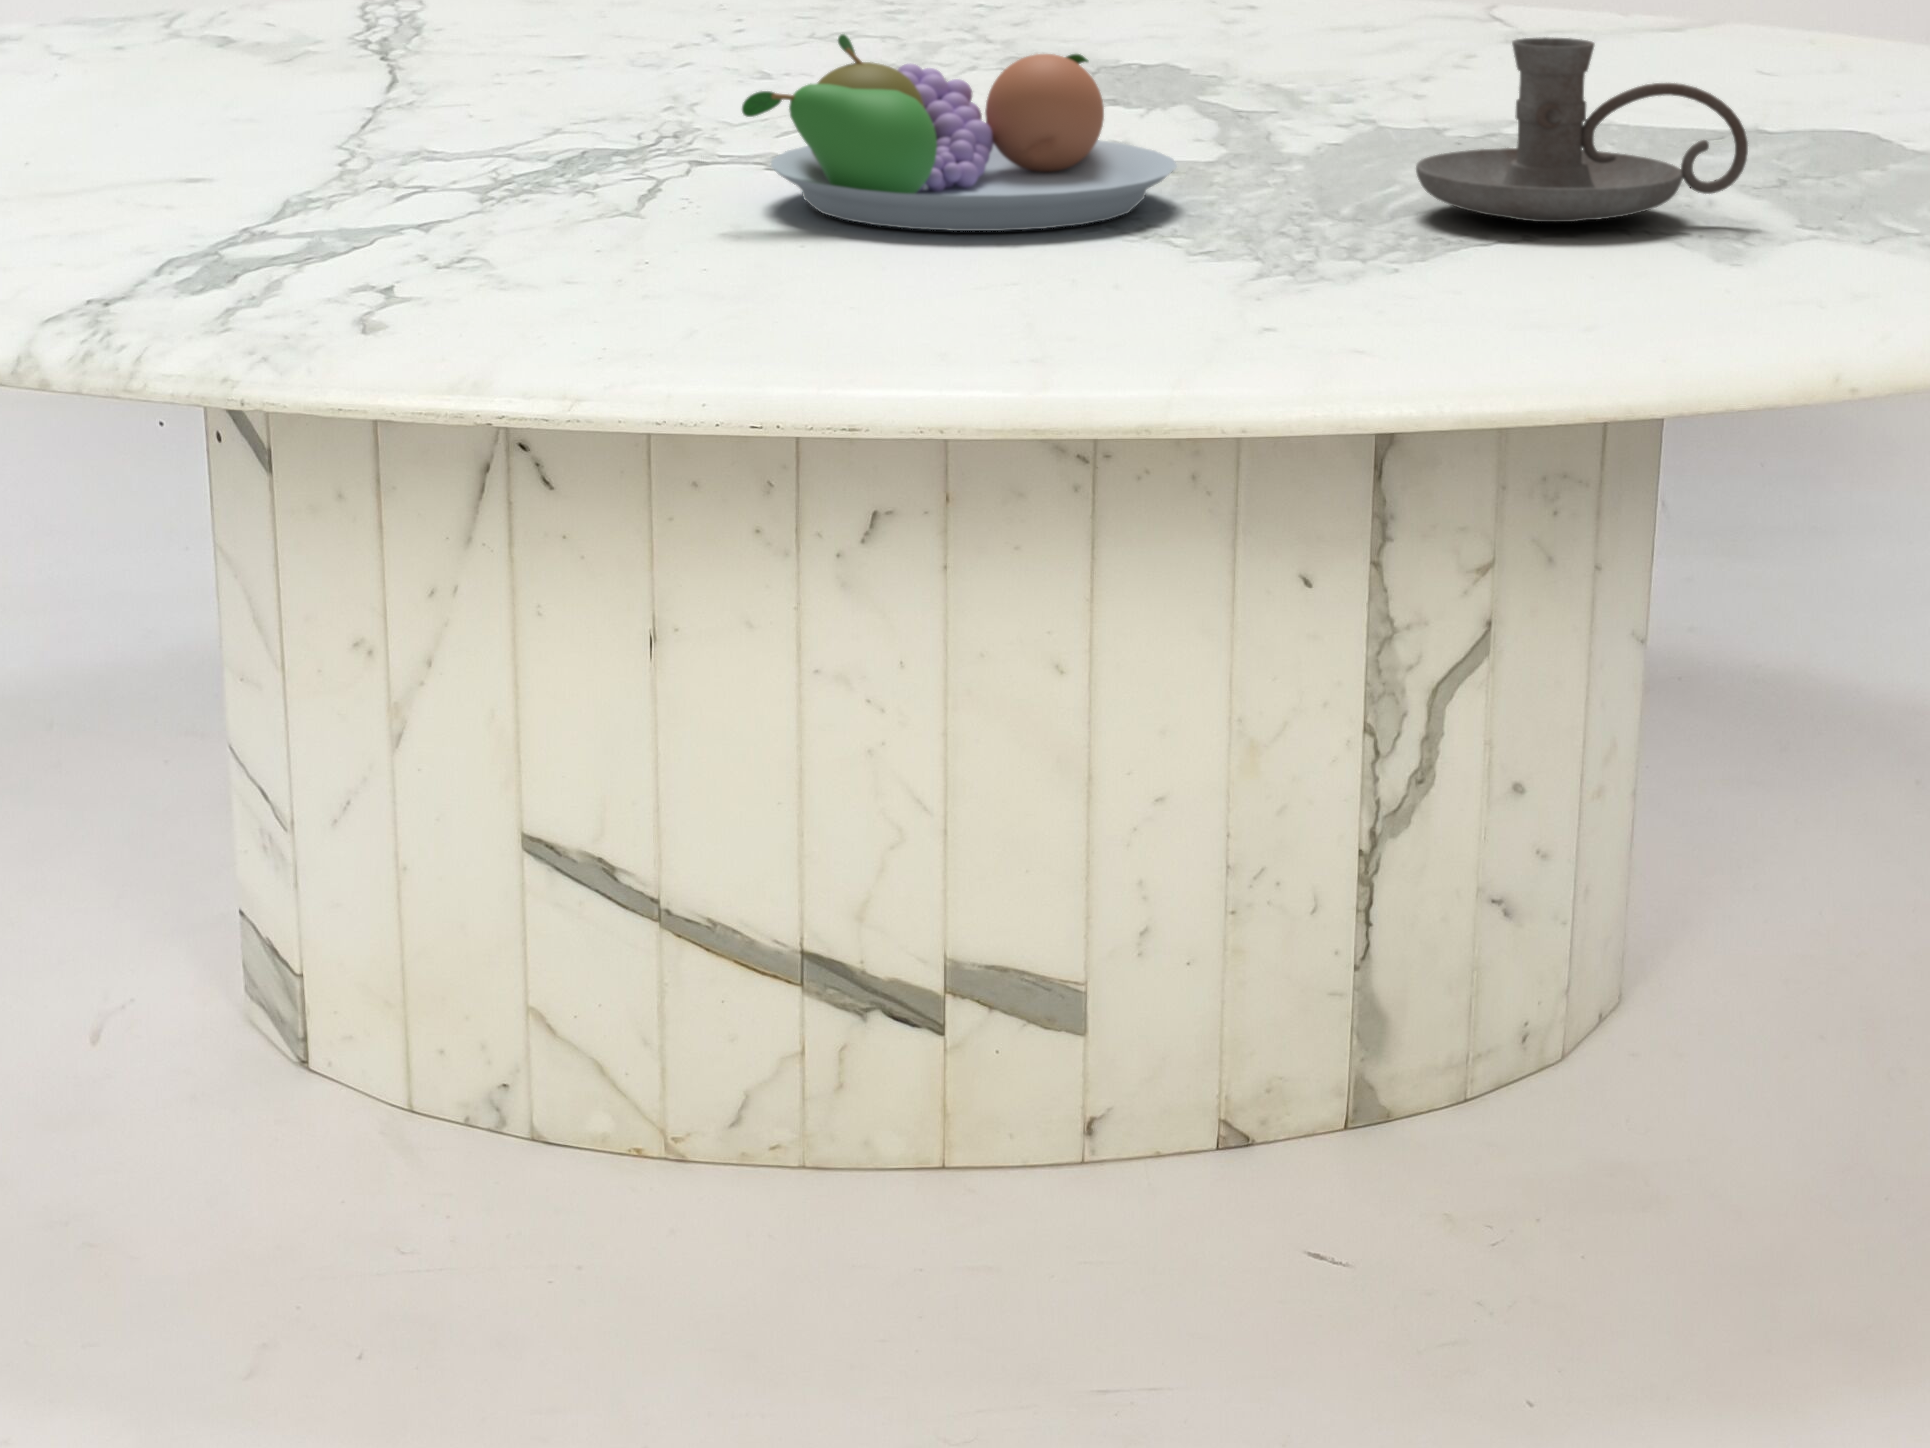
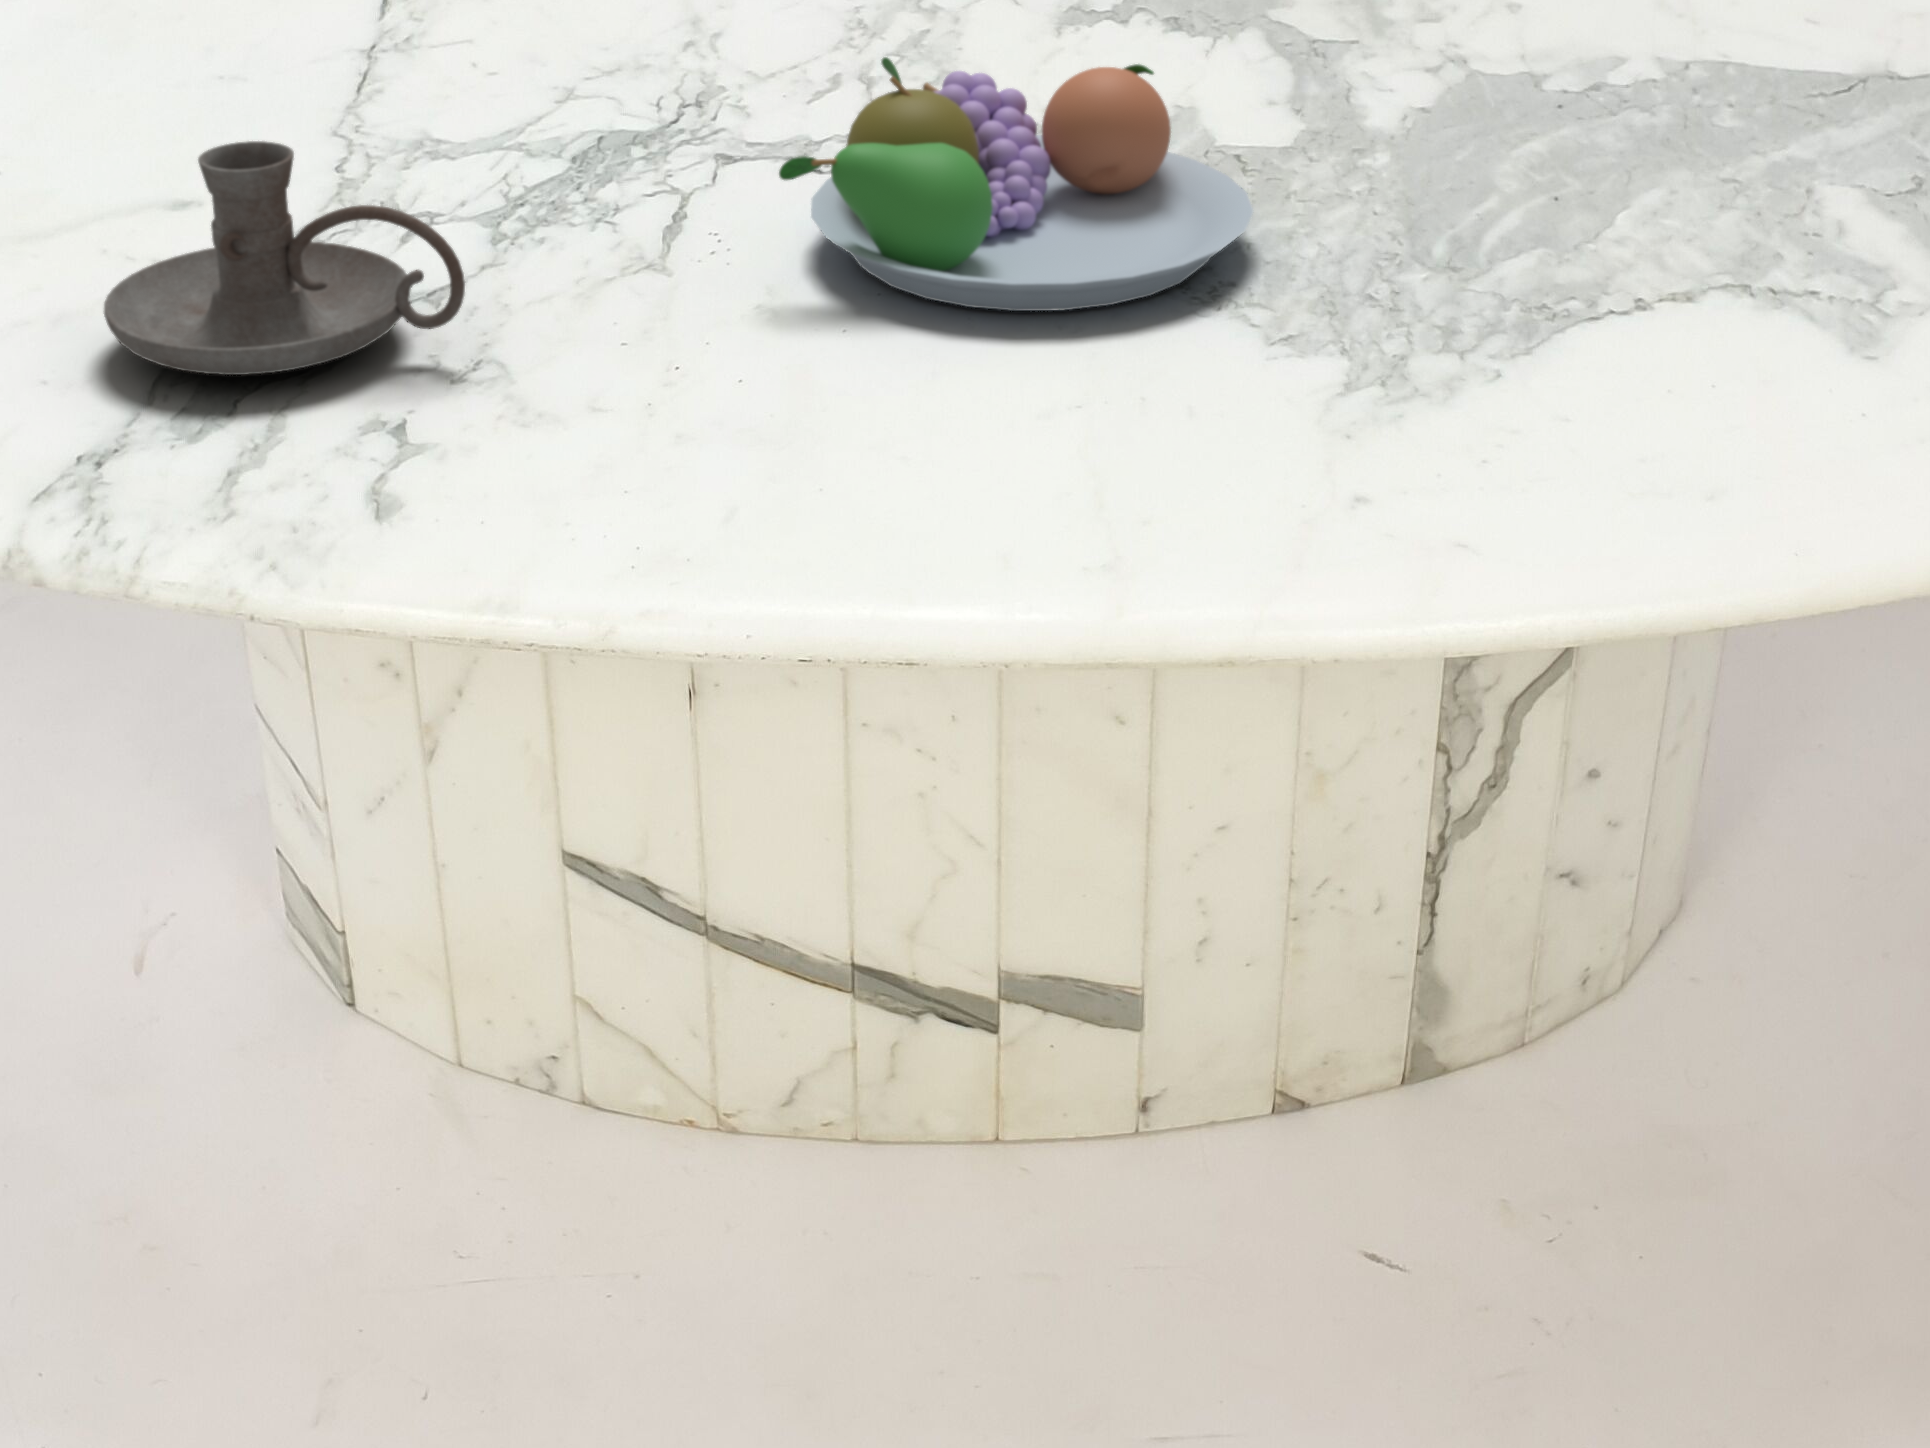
candle holder: present [1416,37,1748,222] -> present [104,141,465,375]

